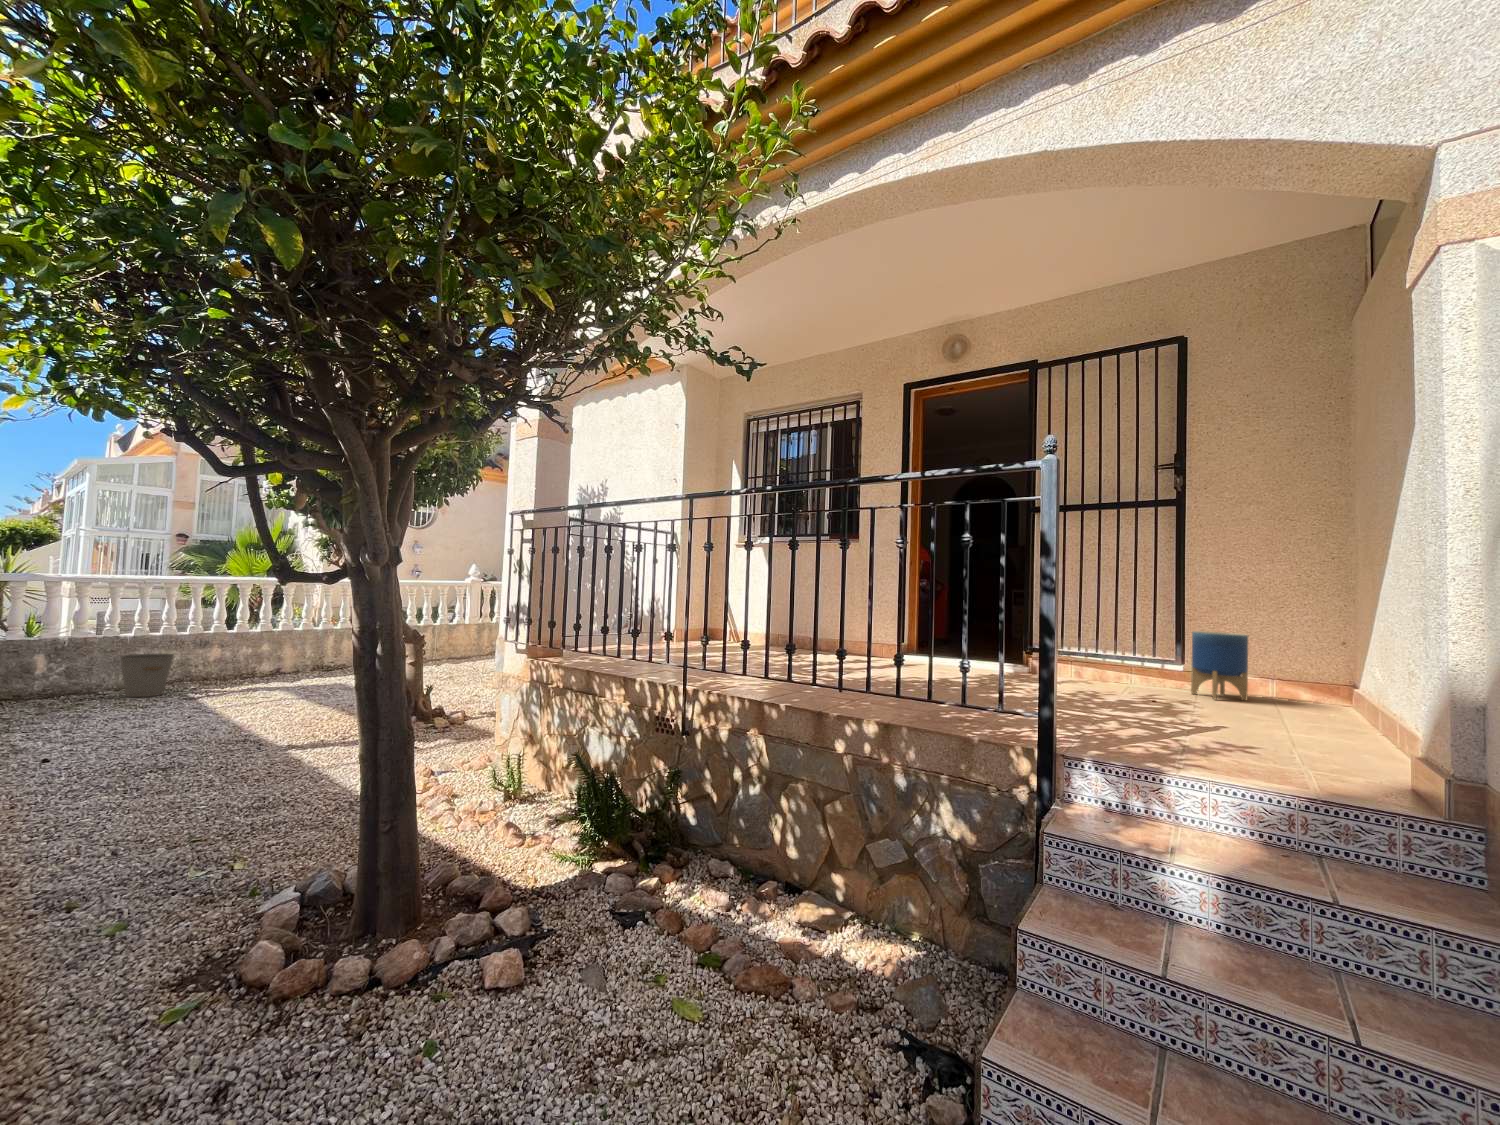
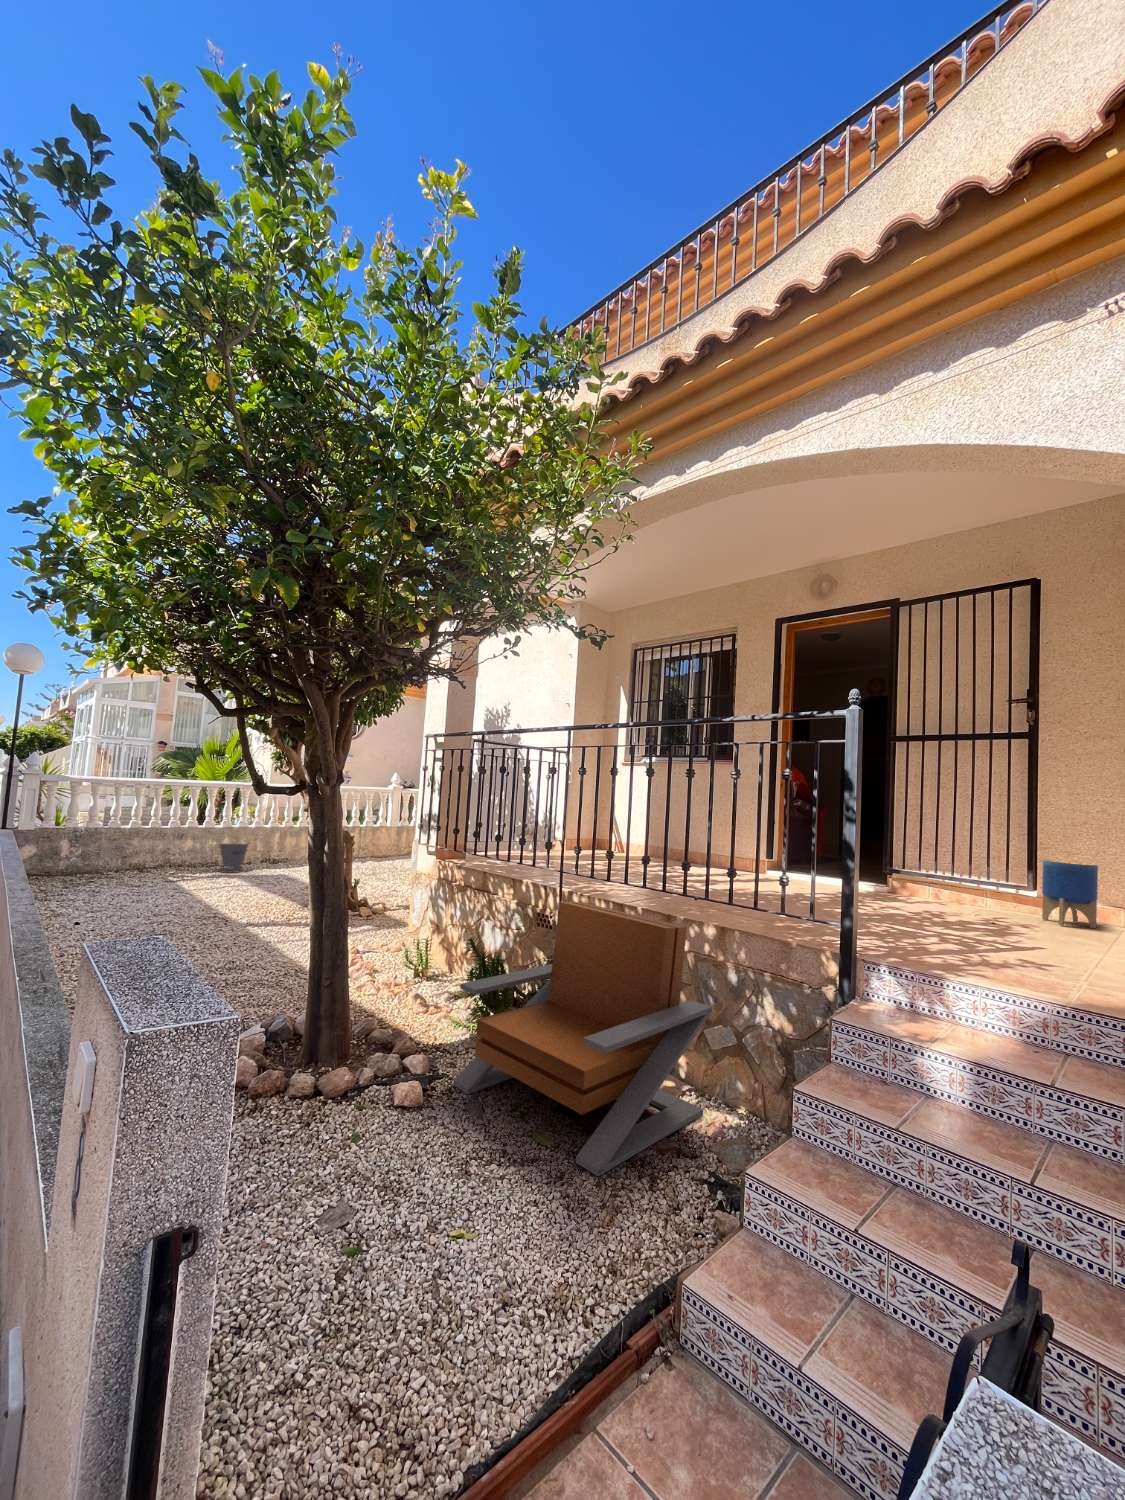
bucket: present [121,654,174,697] -> present [219,843,249,873]
lounge chair: none [563,701,884,1063] -> present [453,902,712,1176]

